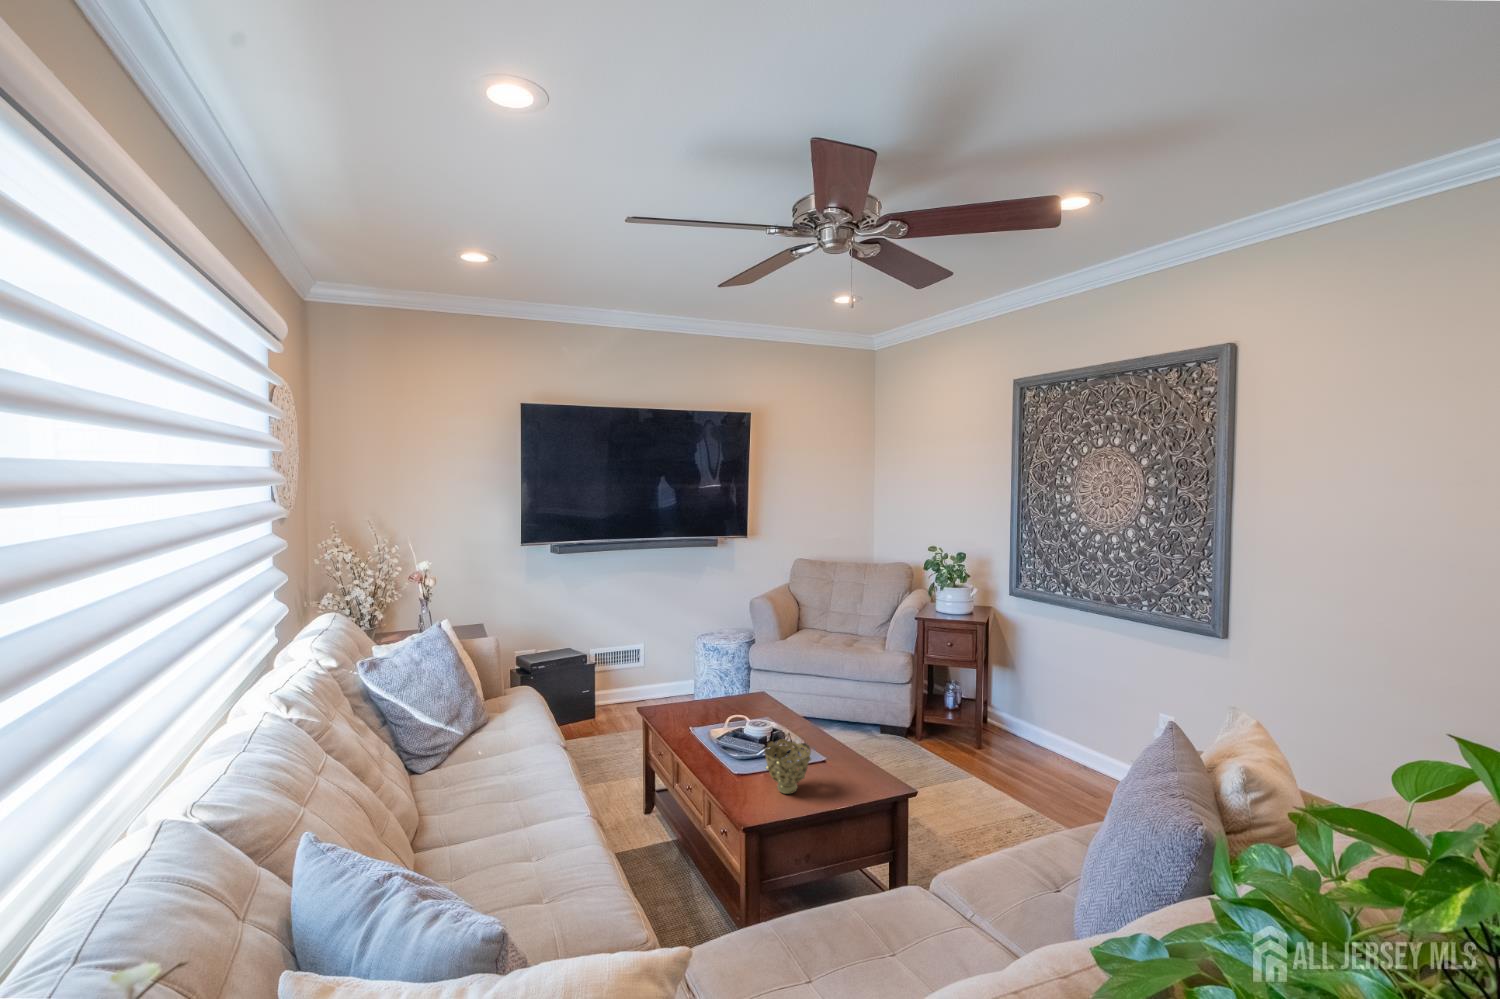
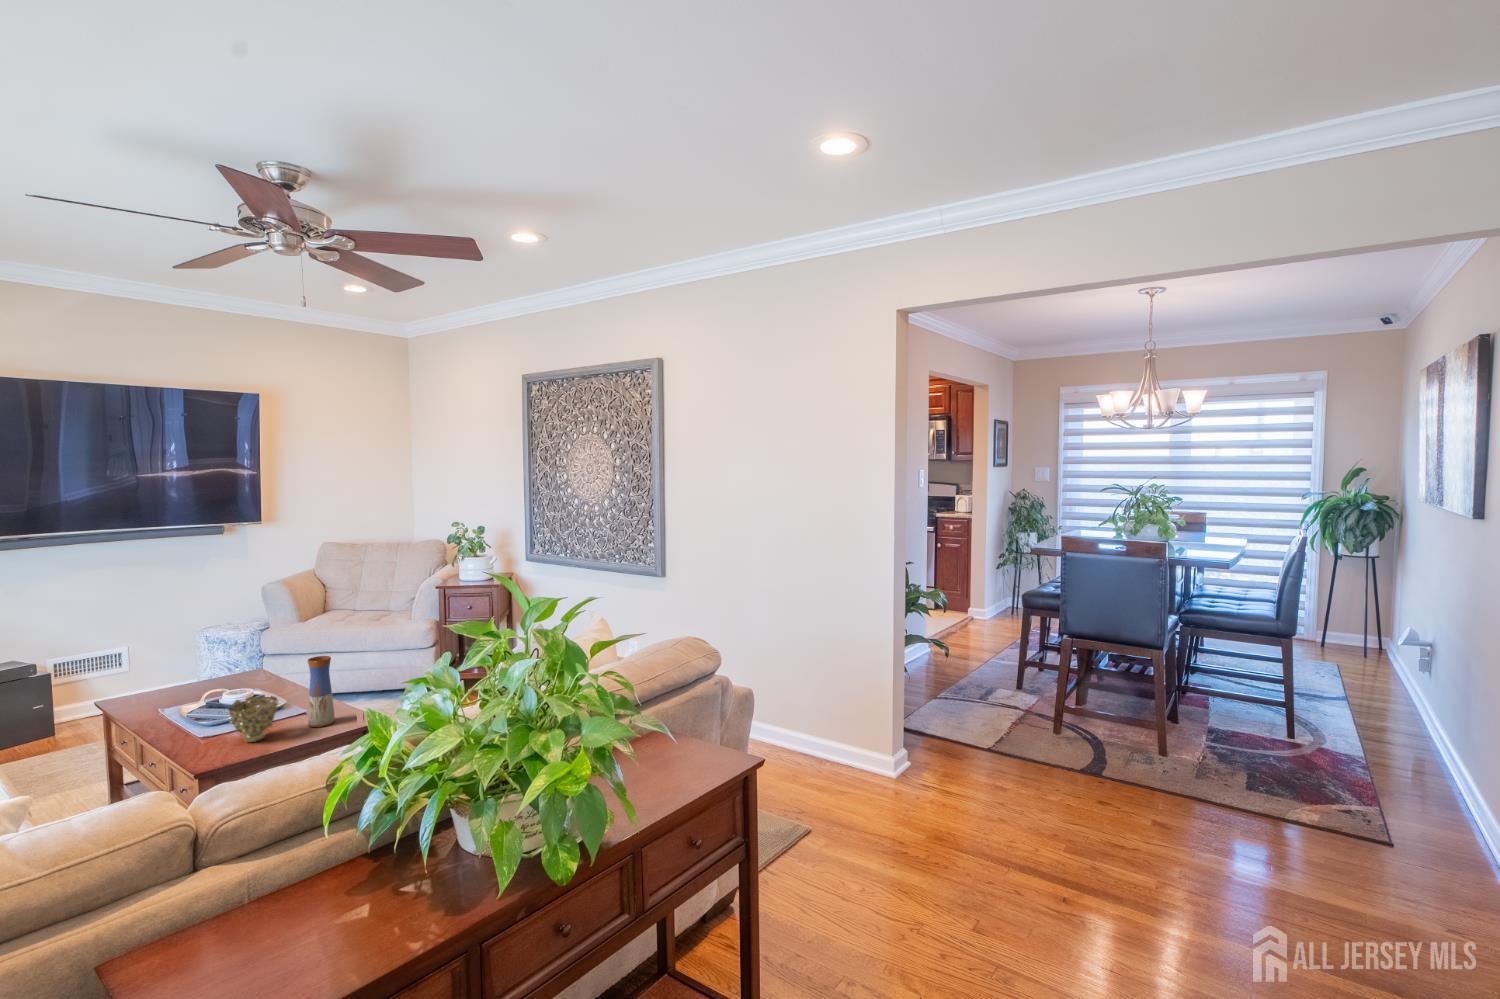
vase: none [837,702,864,787] -> present [307,656,335,727]

